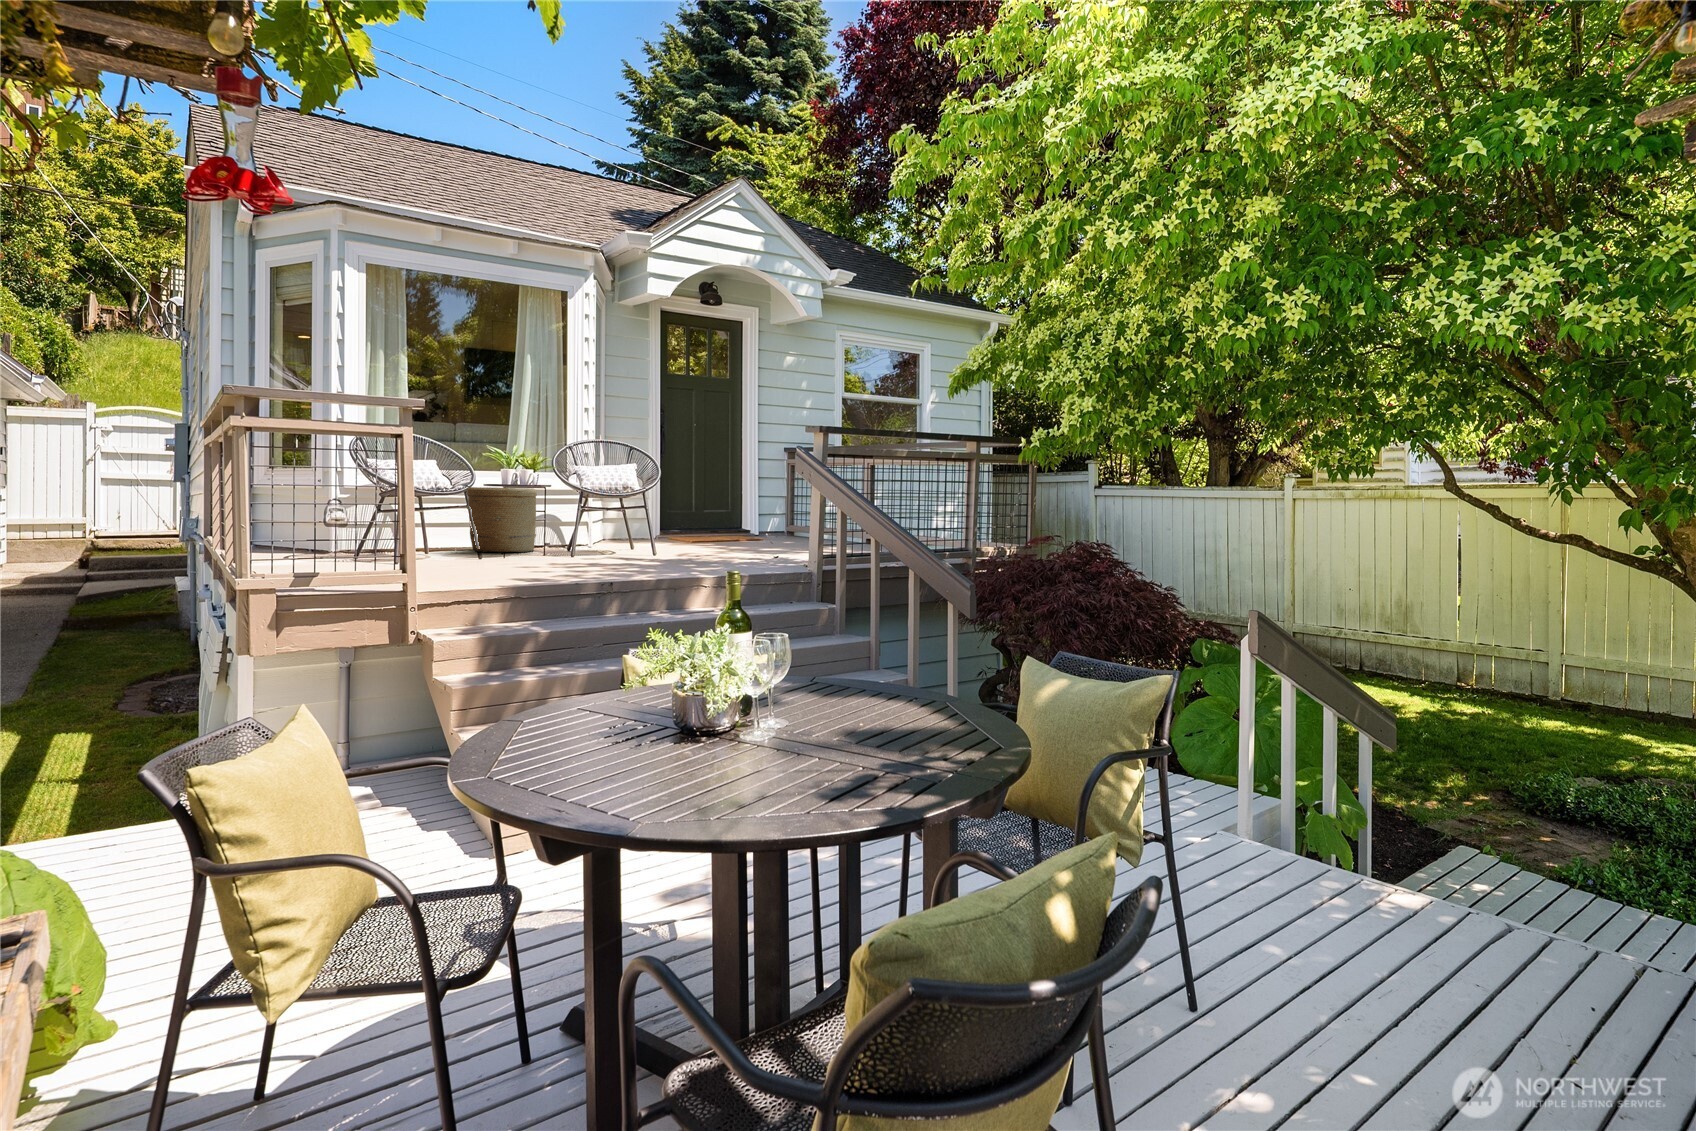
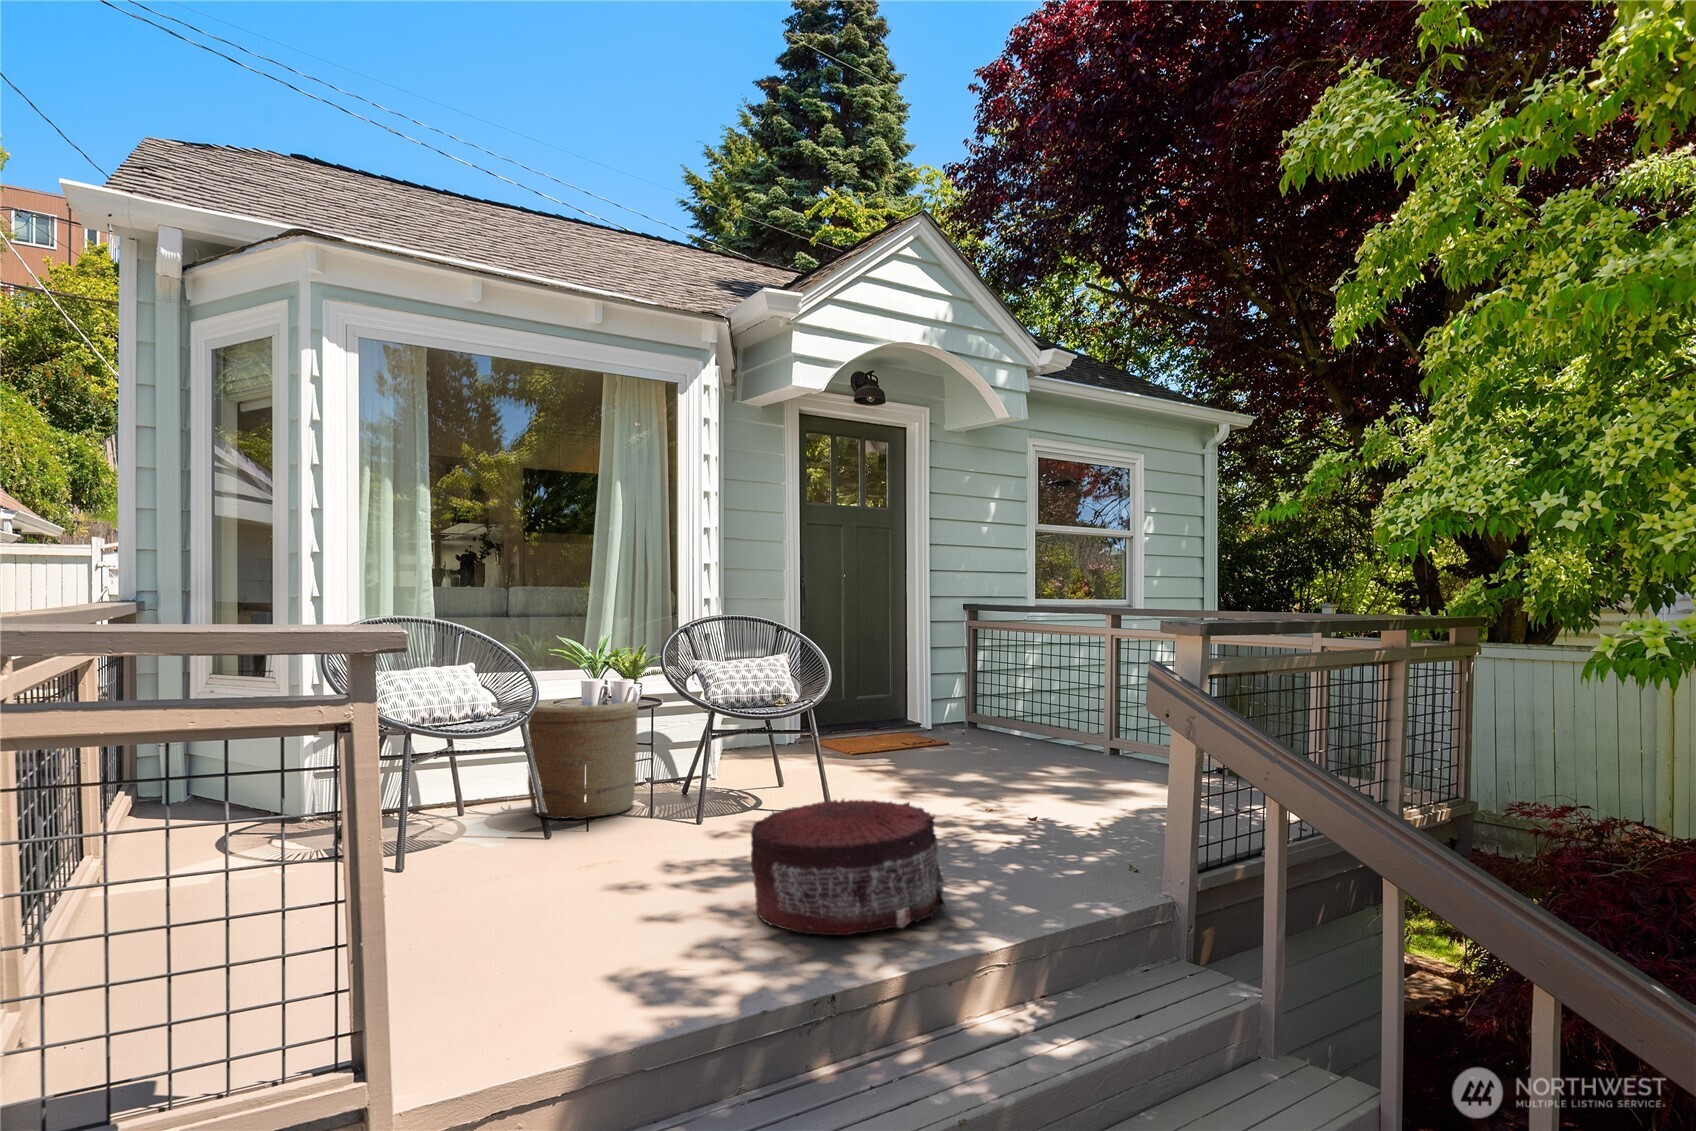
pouf: none [575,525,669,574] -> present [751,799,945,935]

